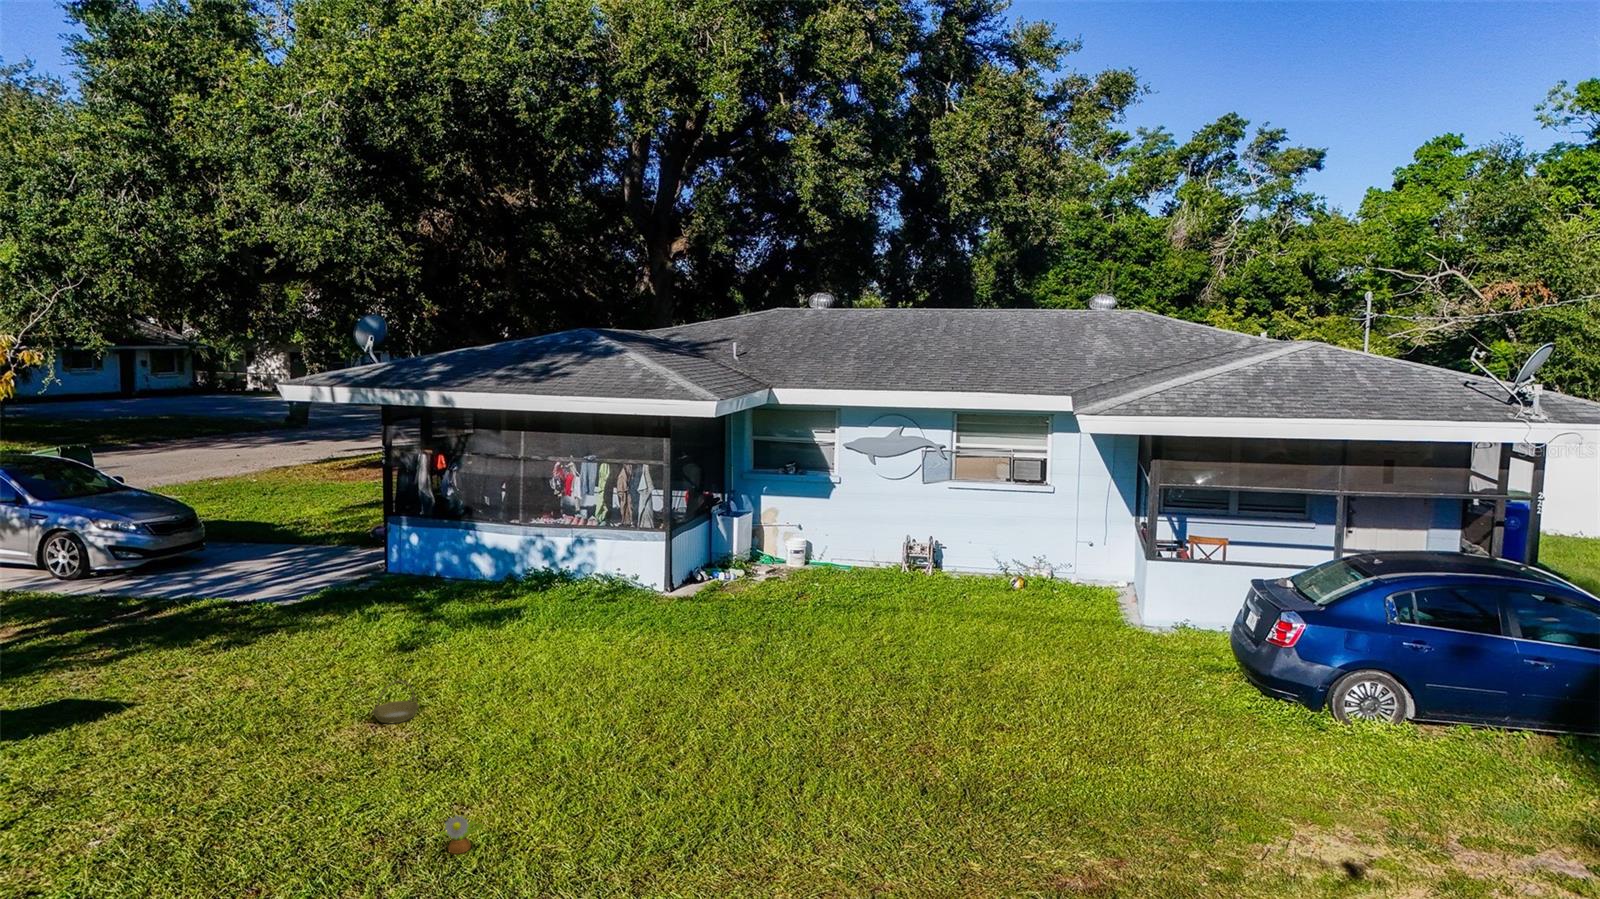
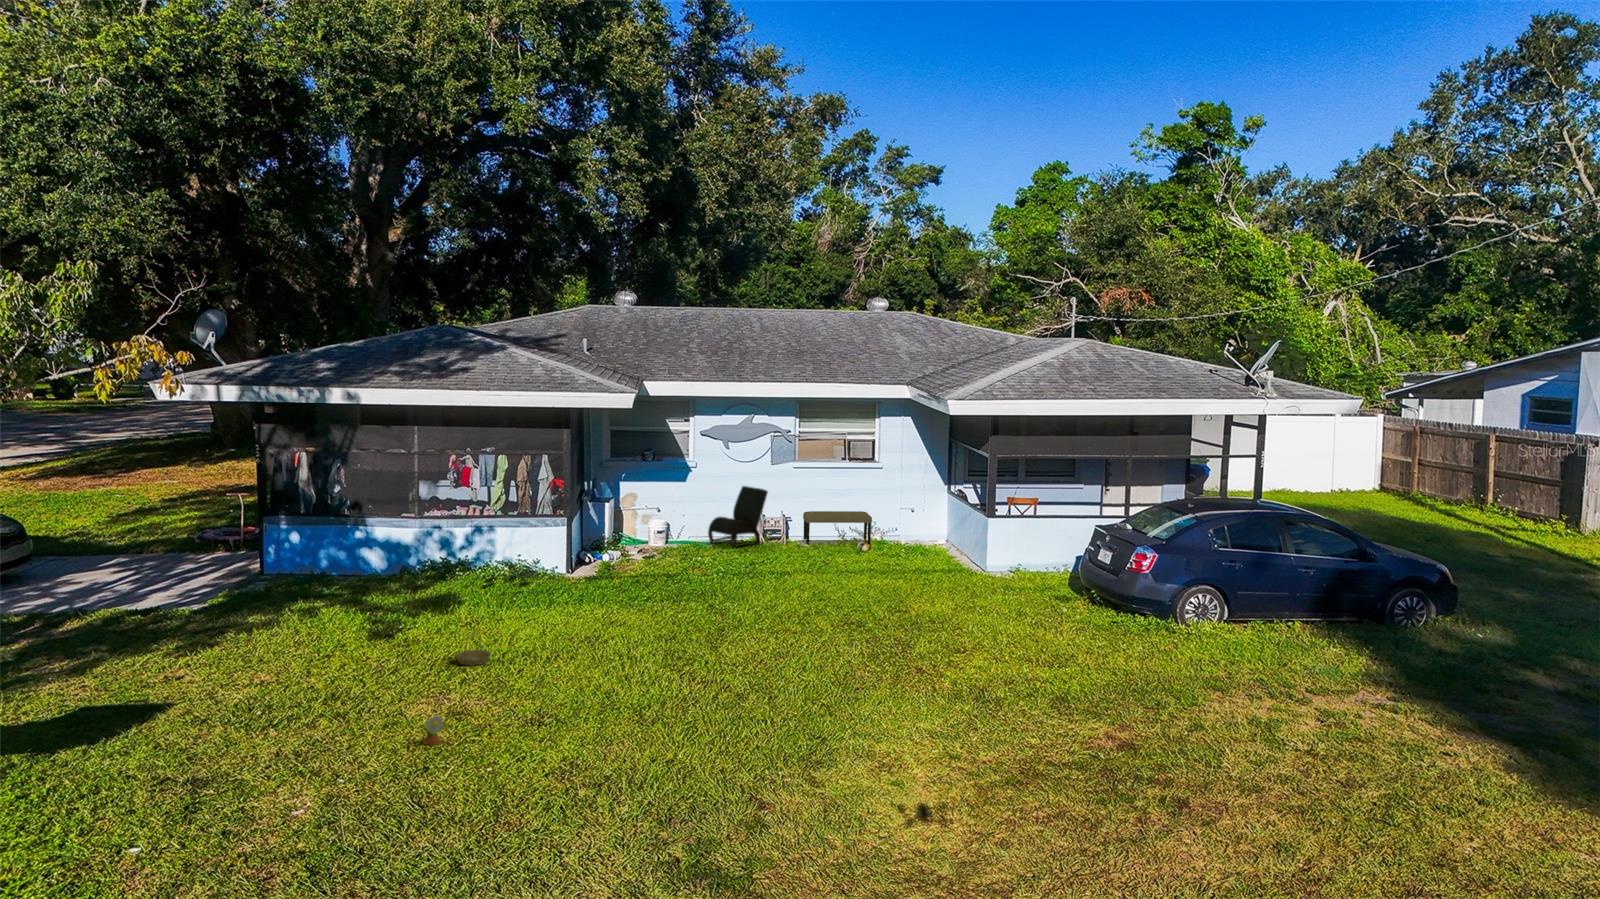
lounge chair: none [847,505,915,575] -> present [708,486,768,548]
bench: none [956,537,1033,579] -> present [803,511,872,544]
decorative plant: present [441,815,484,854] -> present [419,716,448,745]

